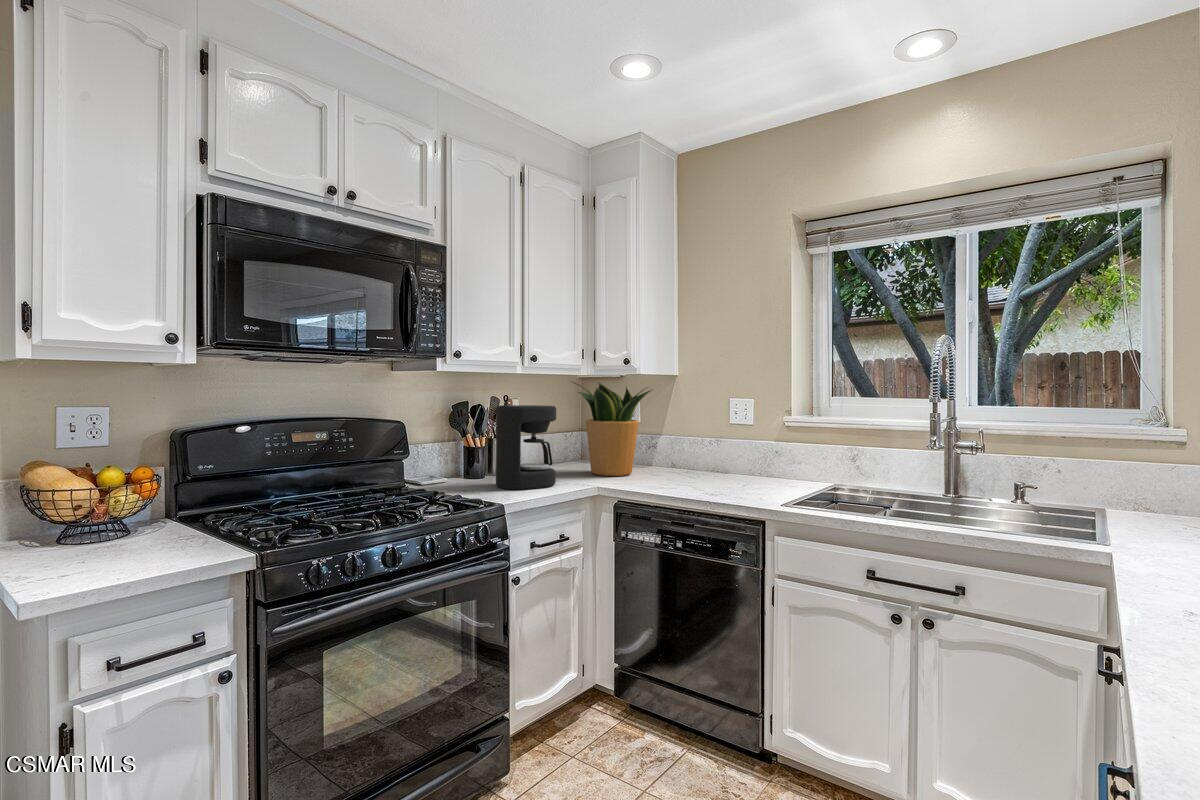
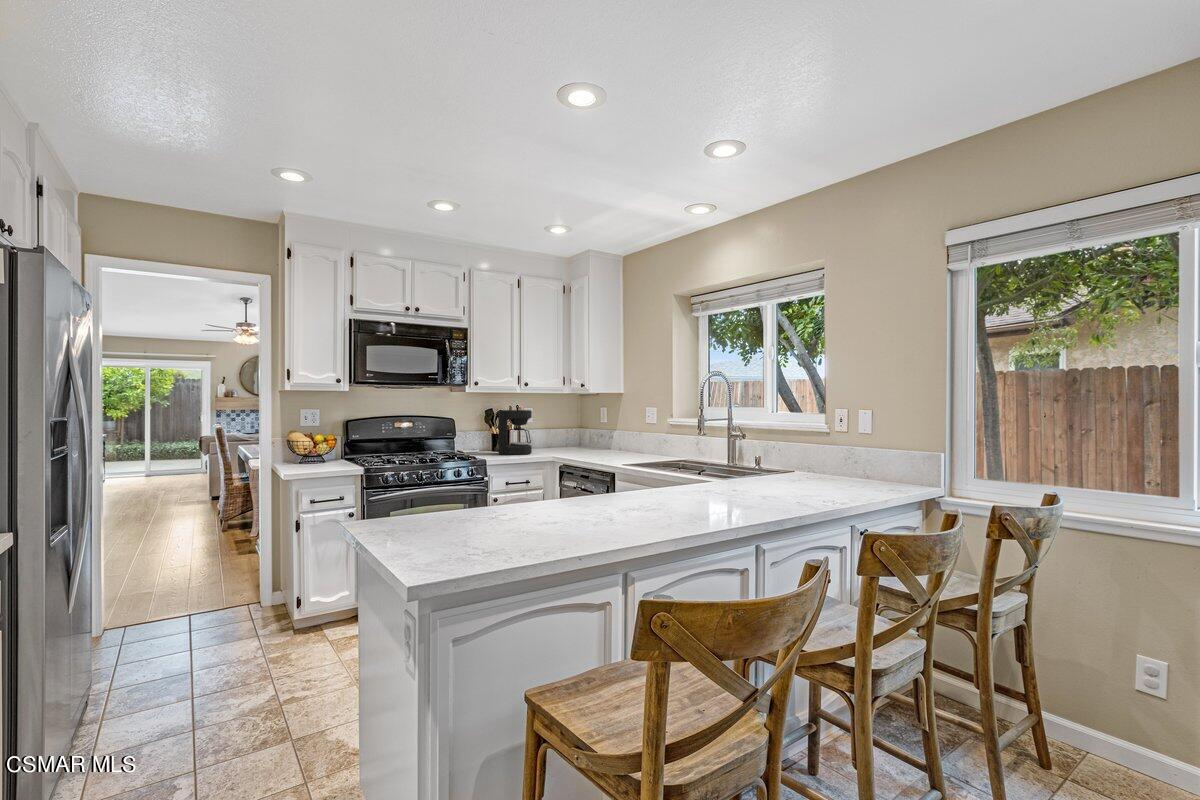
potted plant: present [573,382,652,476] -> none [553,396,594,452]

